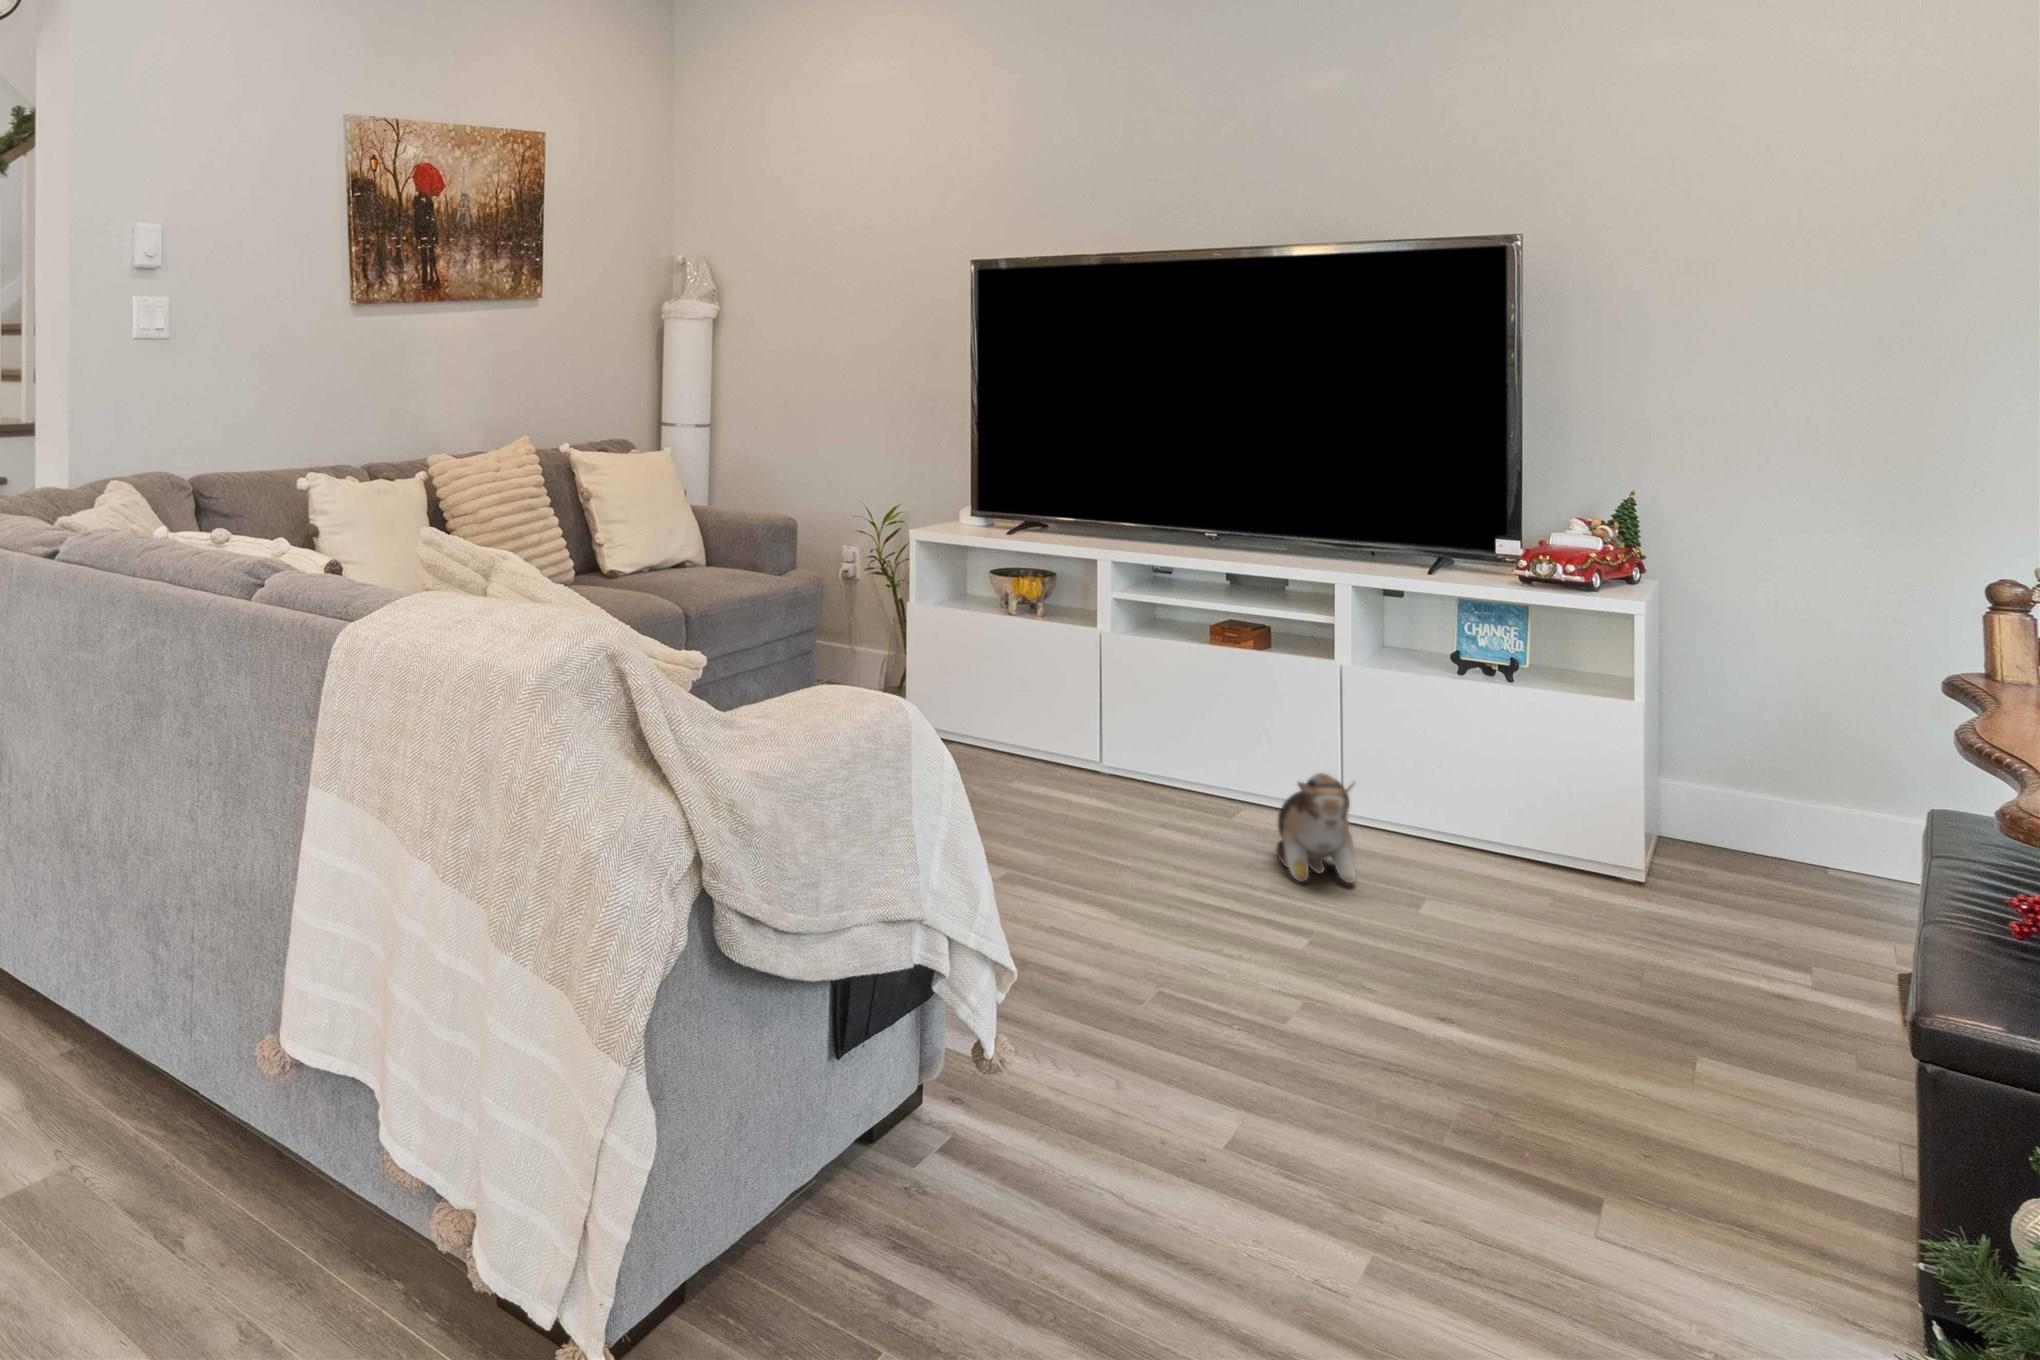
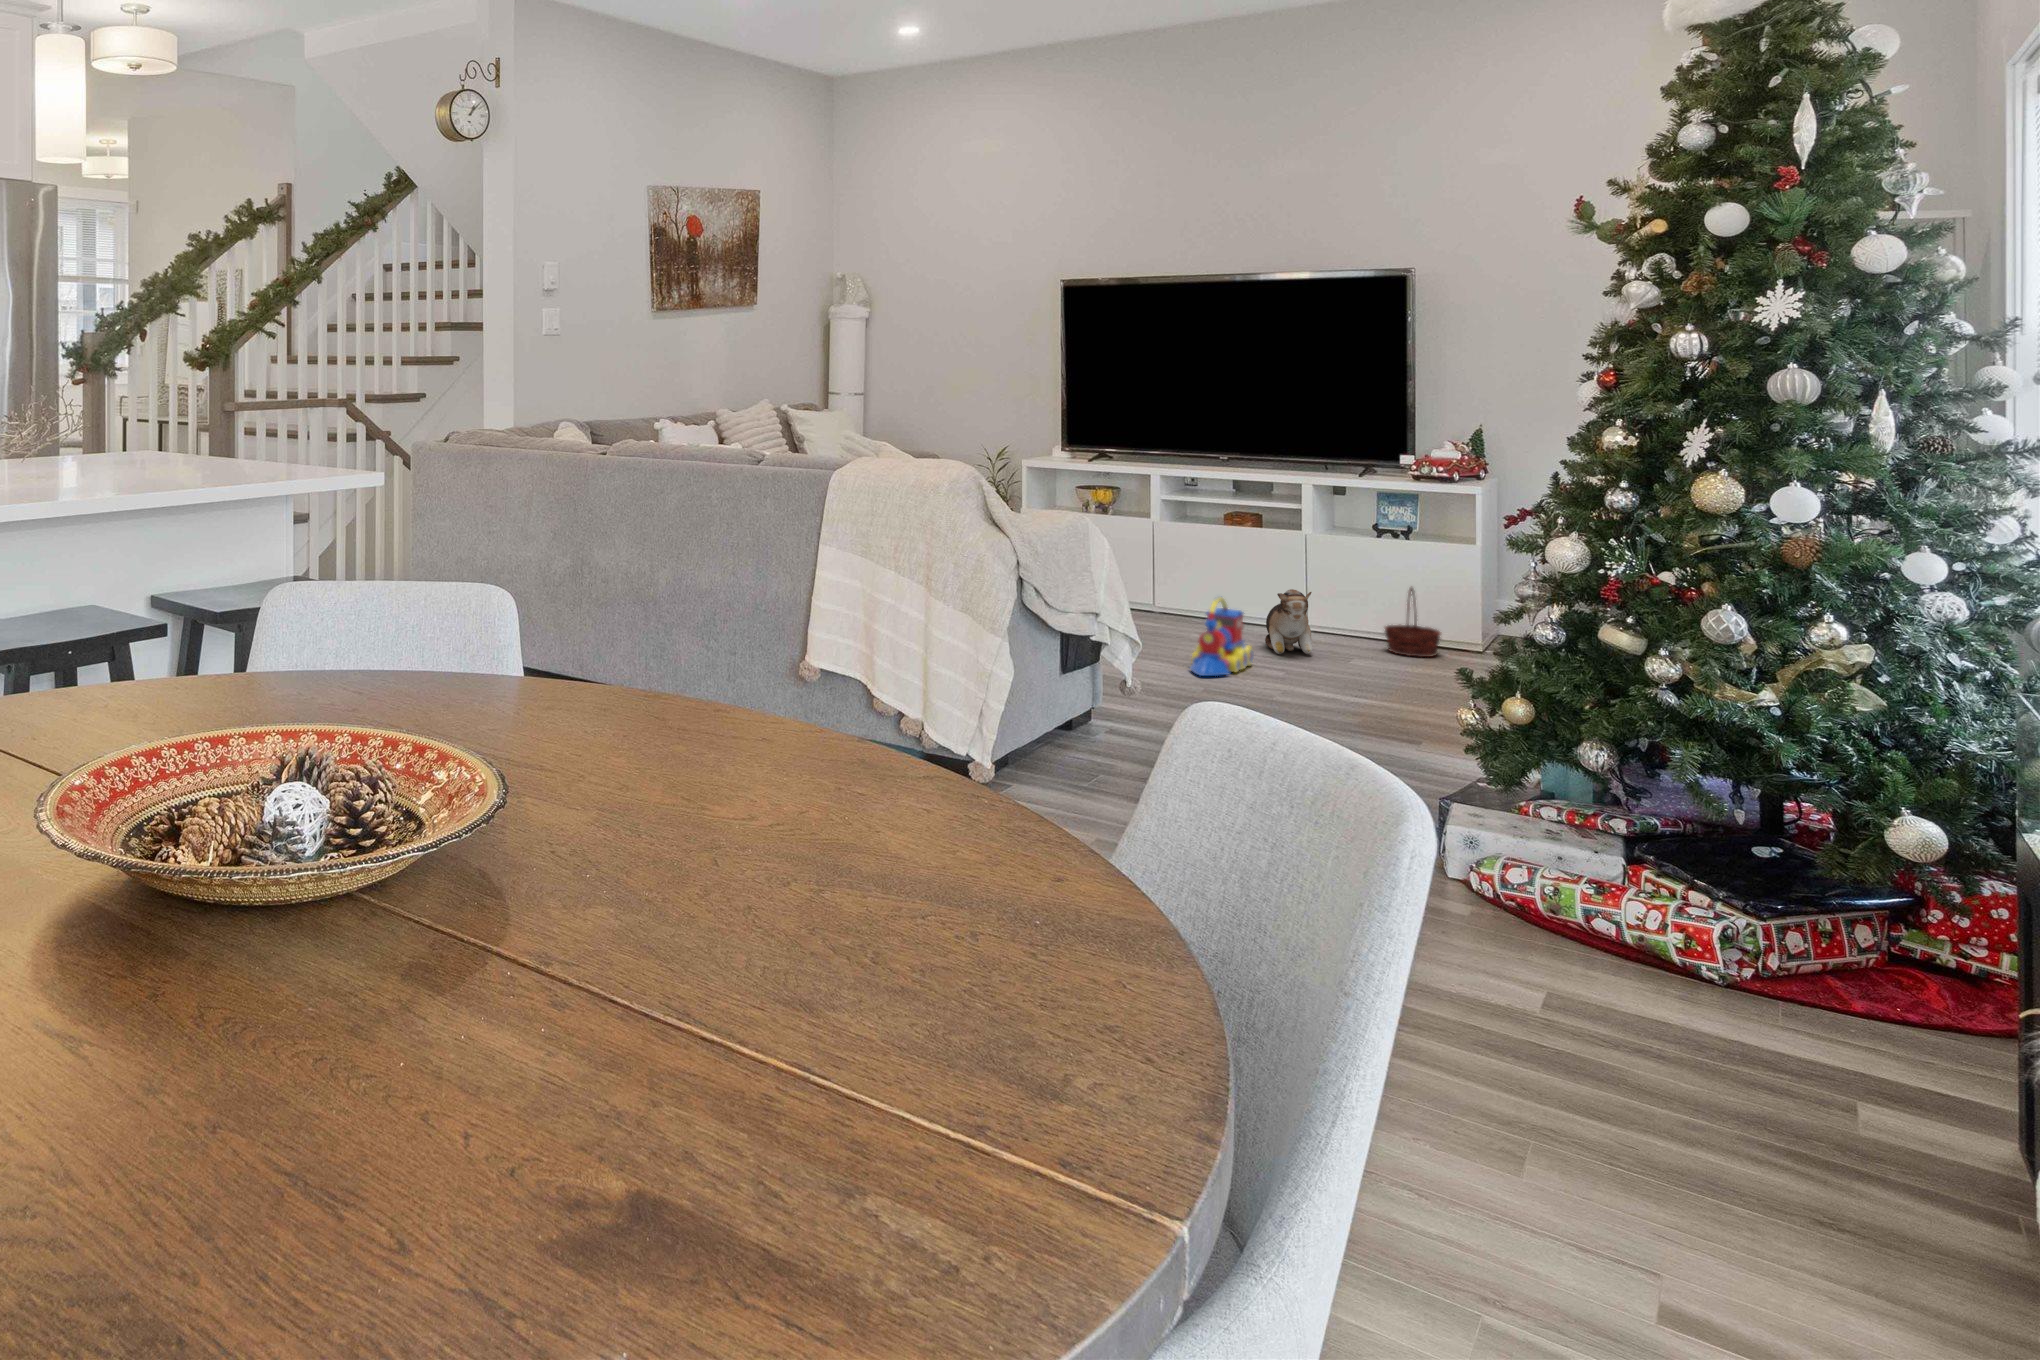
basket: none [1474,766,1577,891] -> present [1385,588,1441,657]
toy train: none [1142,793,1256,947] -> present [1190,596,1254,676]

